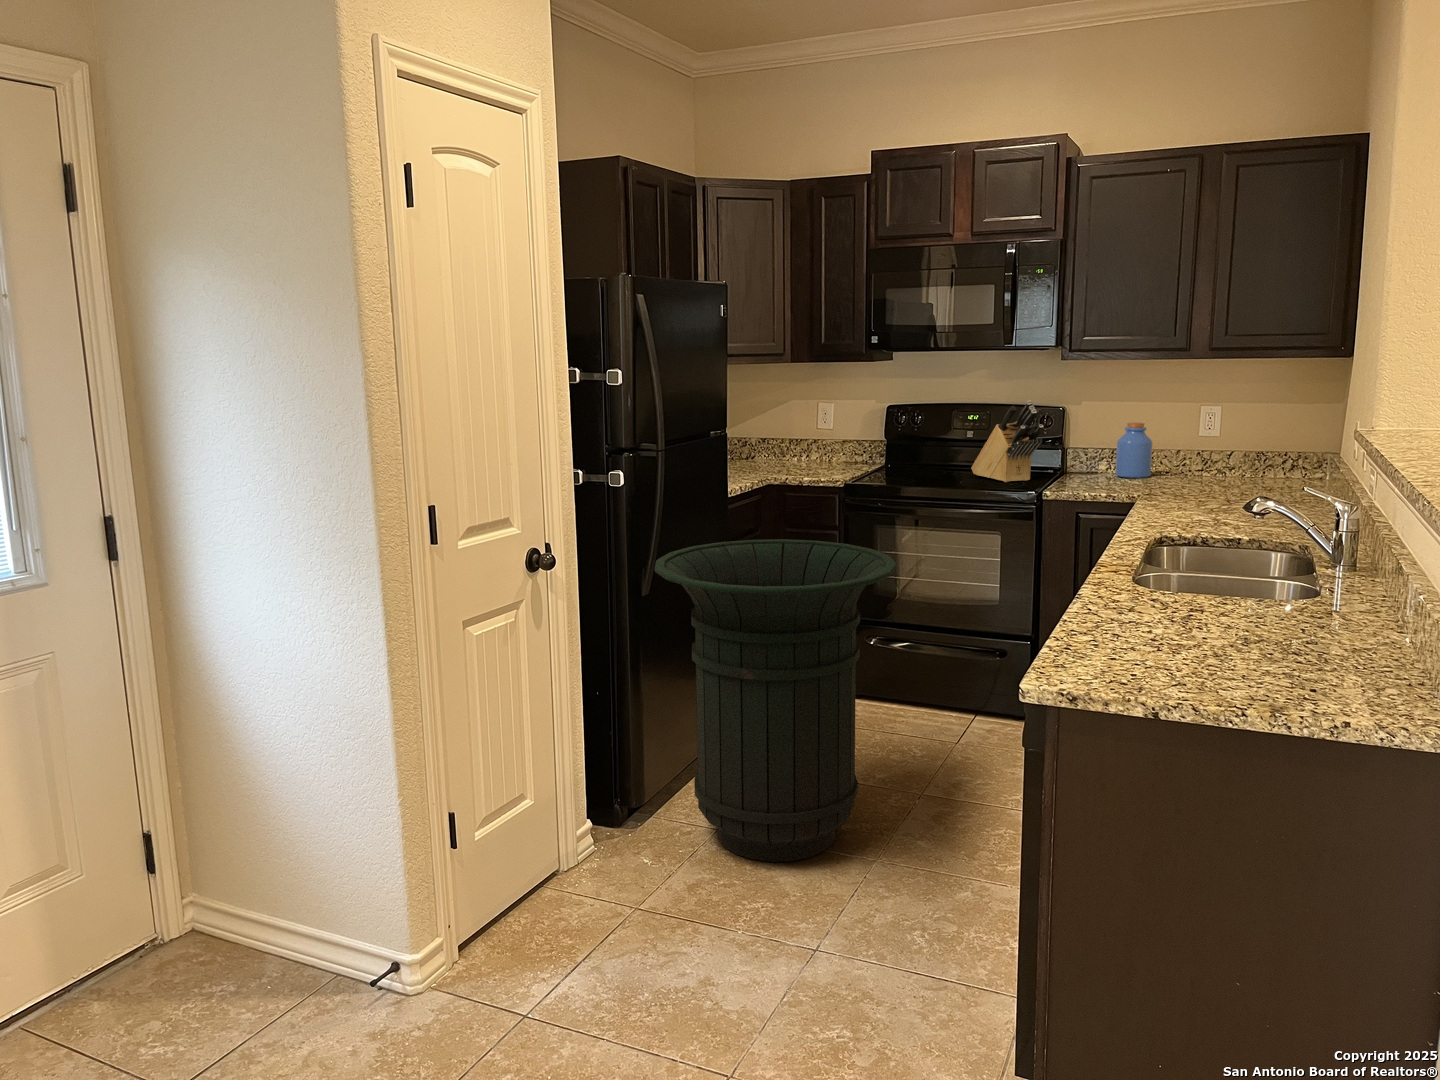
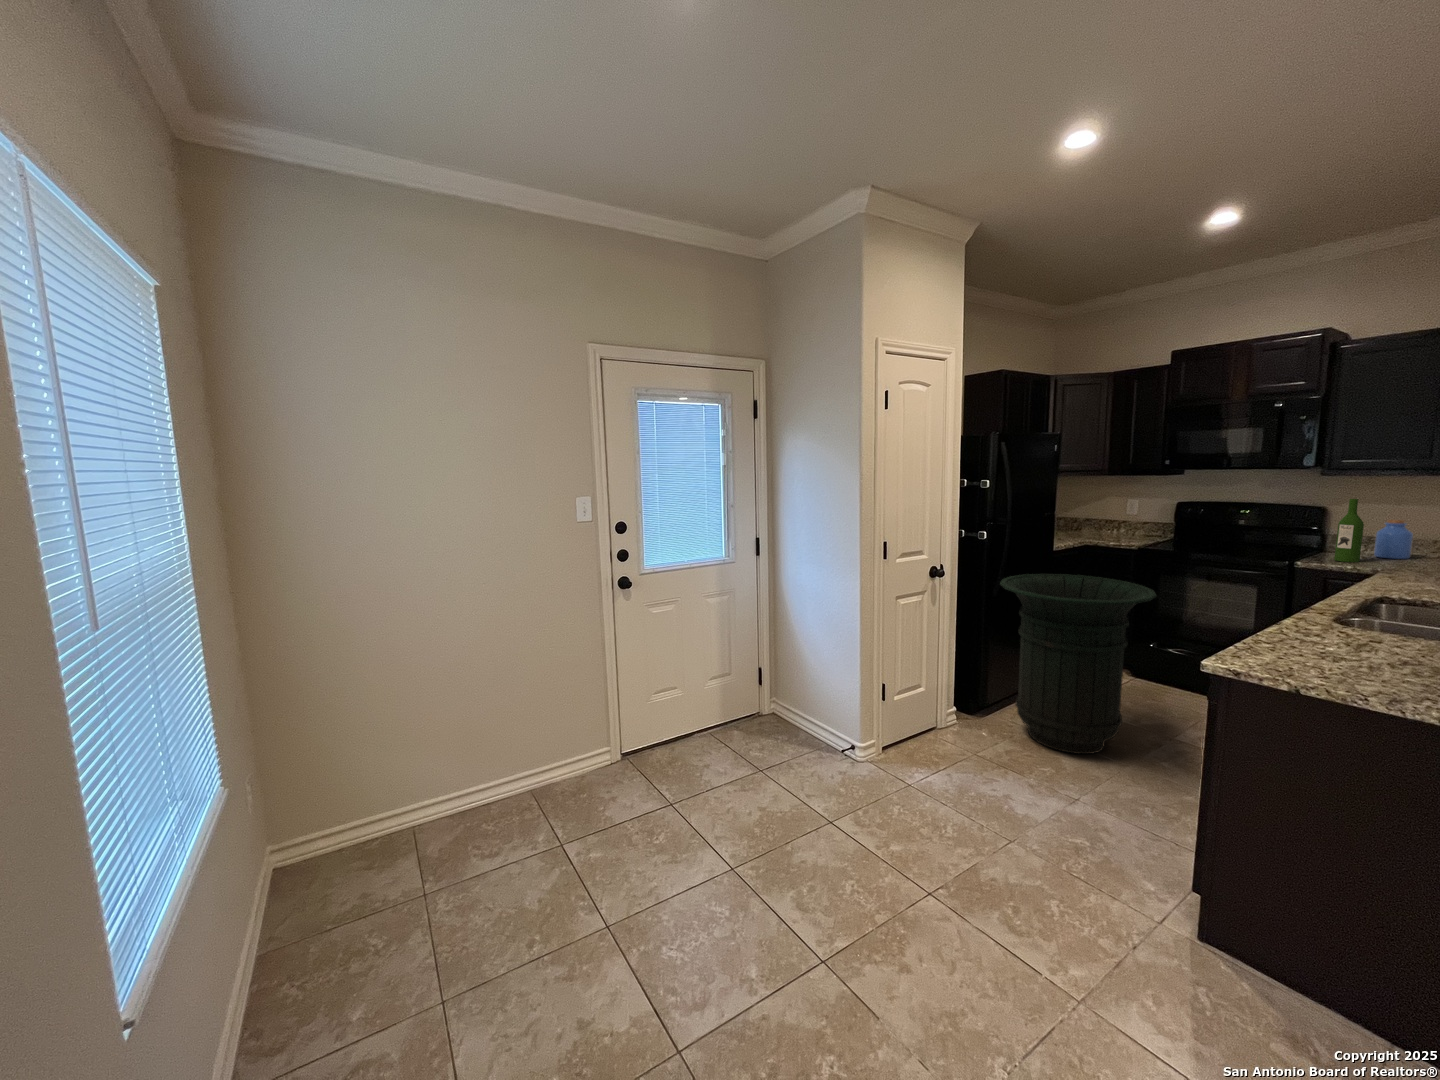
wine bottle: none [1080,394,1108,486] -> present [1334,499,1364,562]
knife block: present [971,401,1044,482] -> none [1243,502,1304,555]

